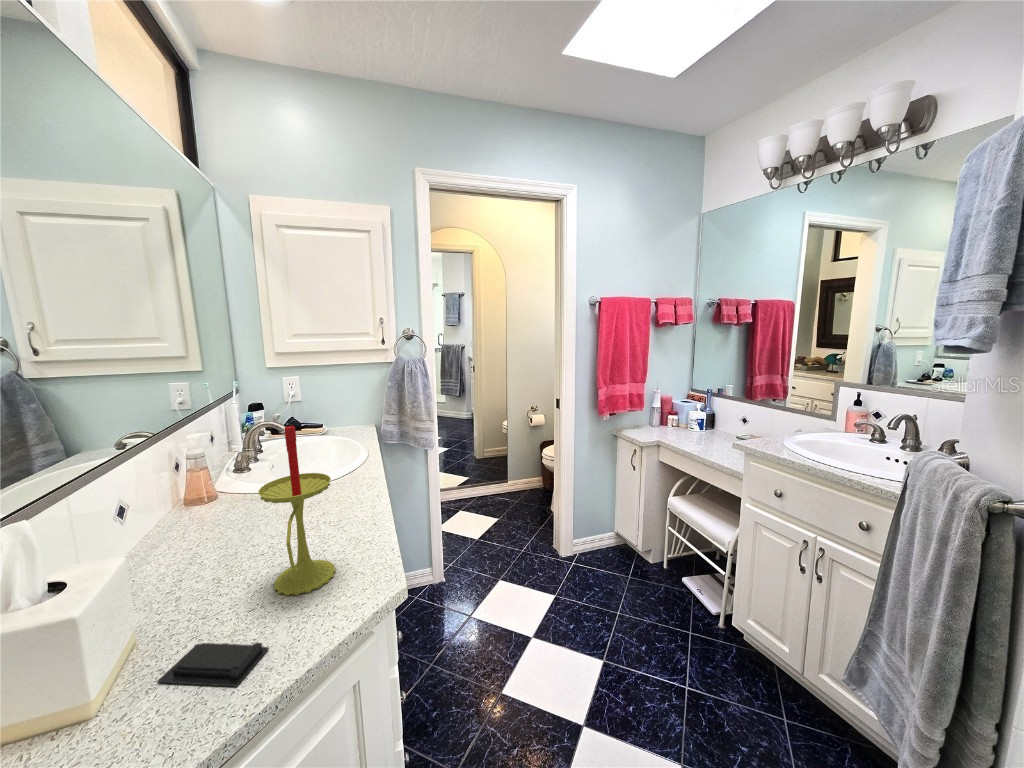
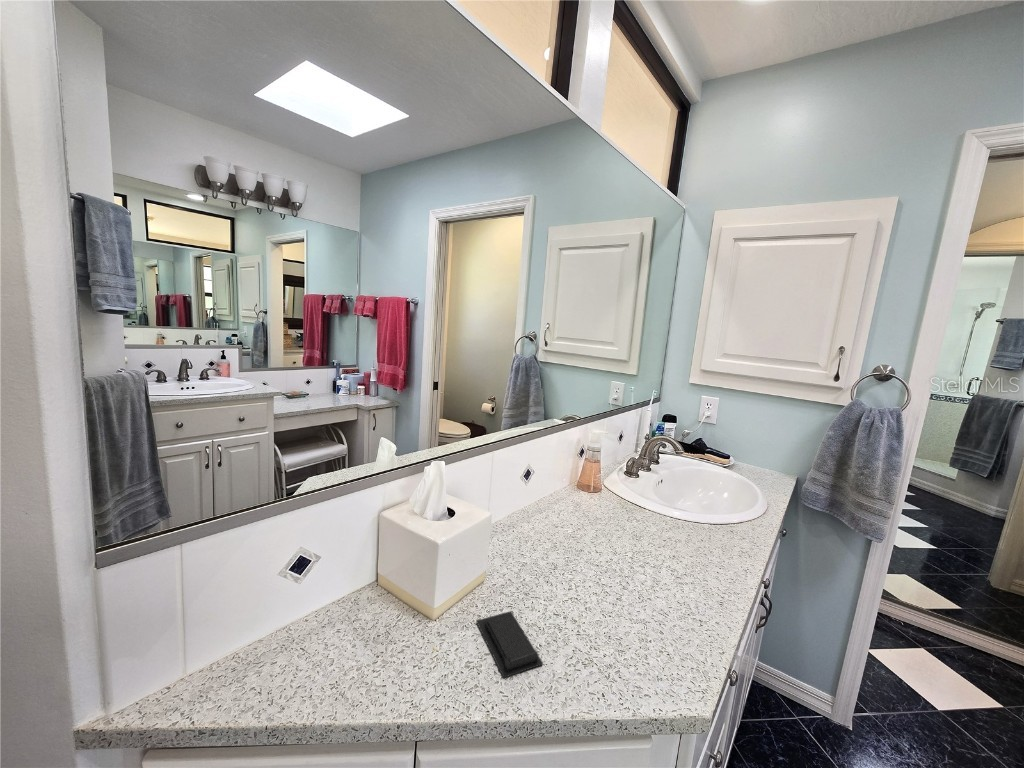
candle: present [258,426,336,595] -> none [584,450,663,639]

